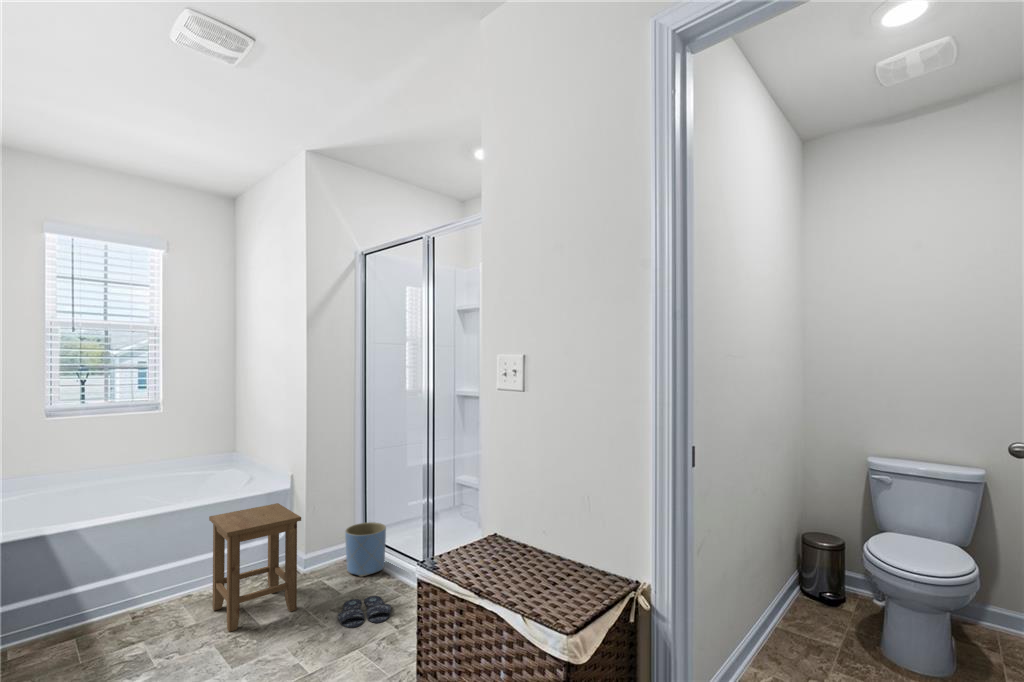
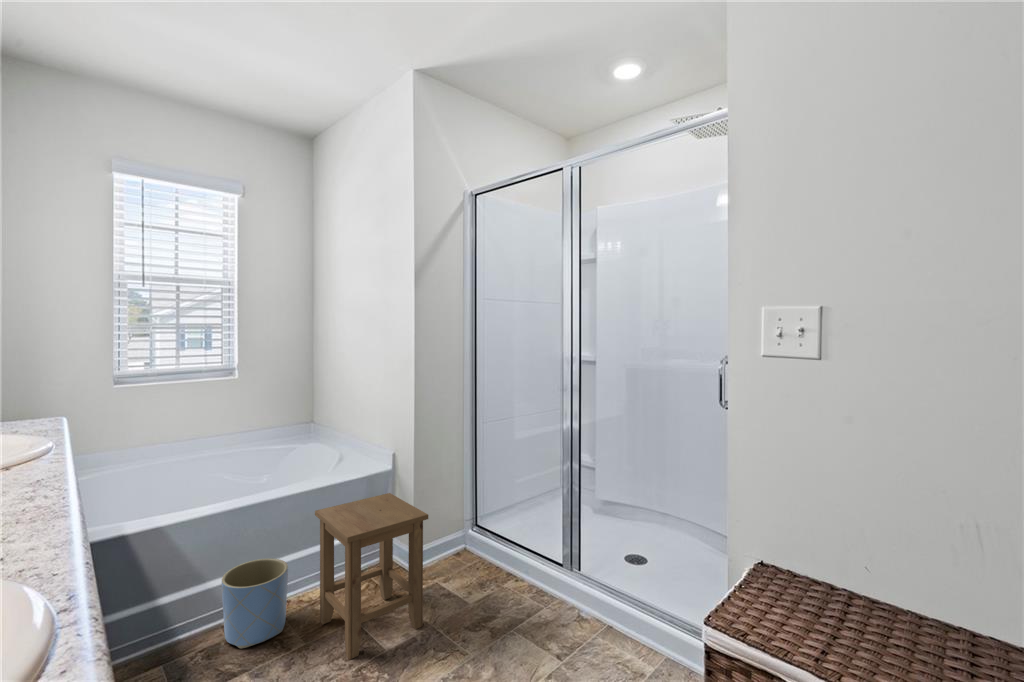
planter: present [345,522,386,577] -> present [222,558,288,649]
slippers: present [338,596,391,628] -> none [478,608,542,658]

